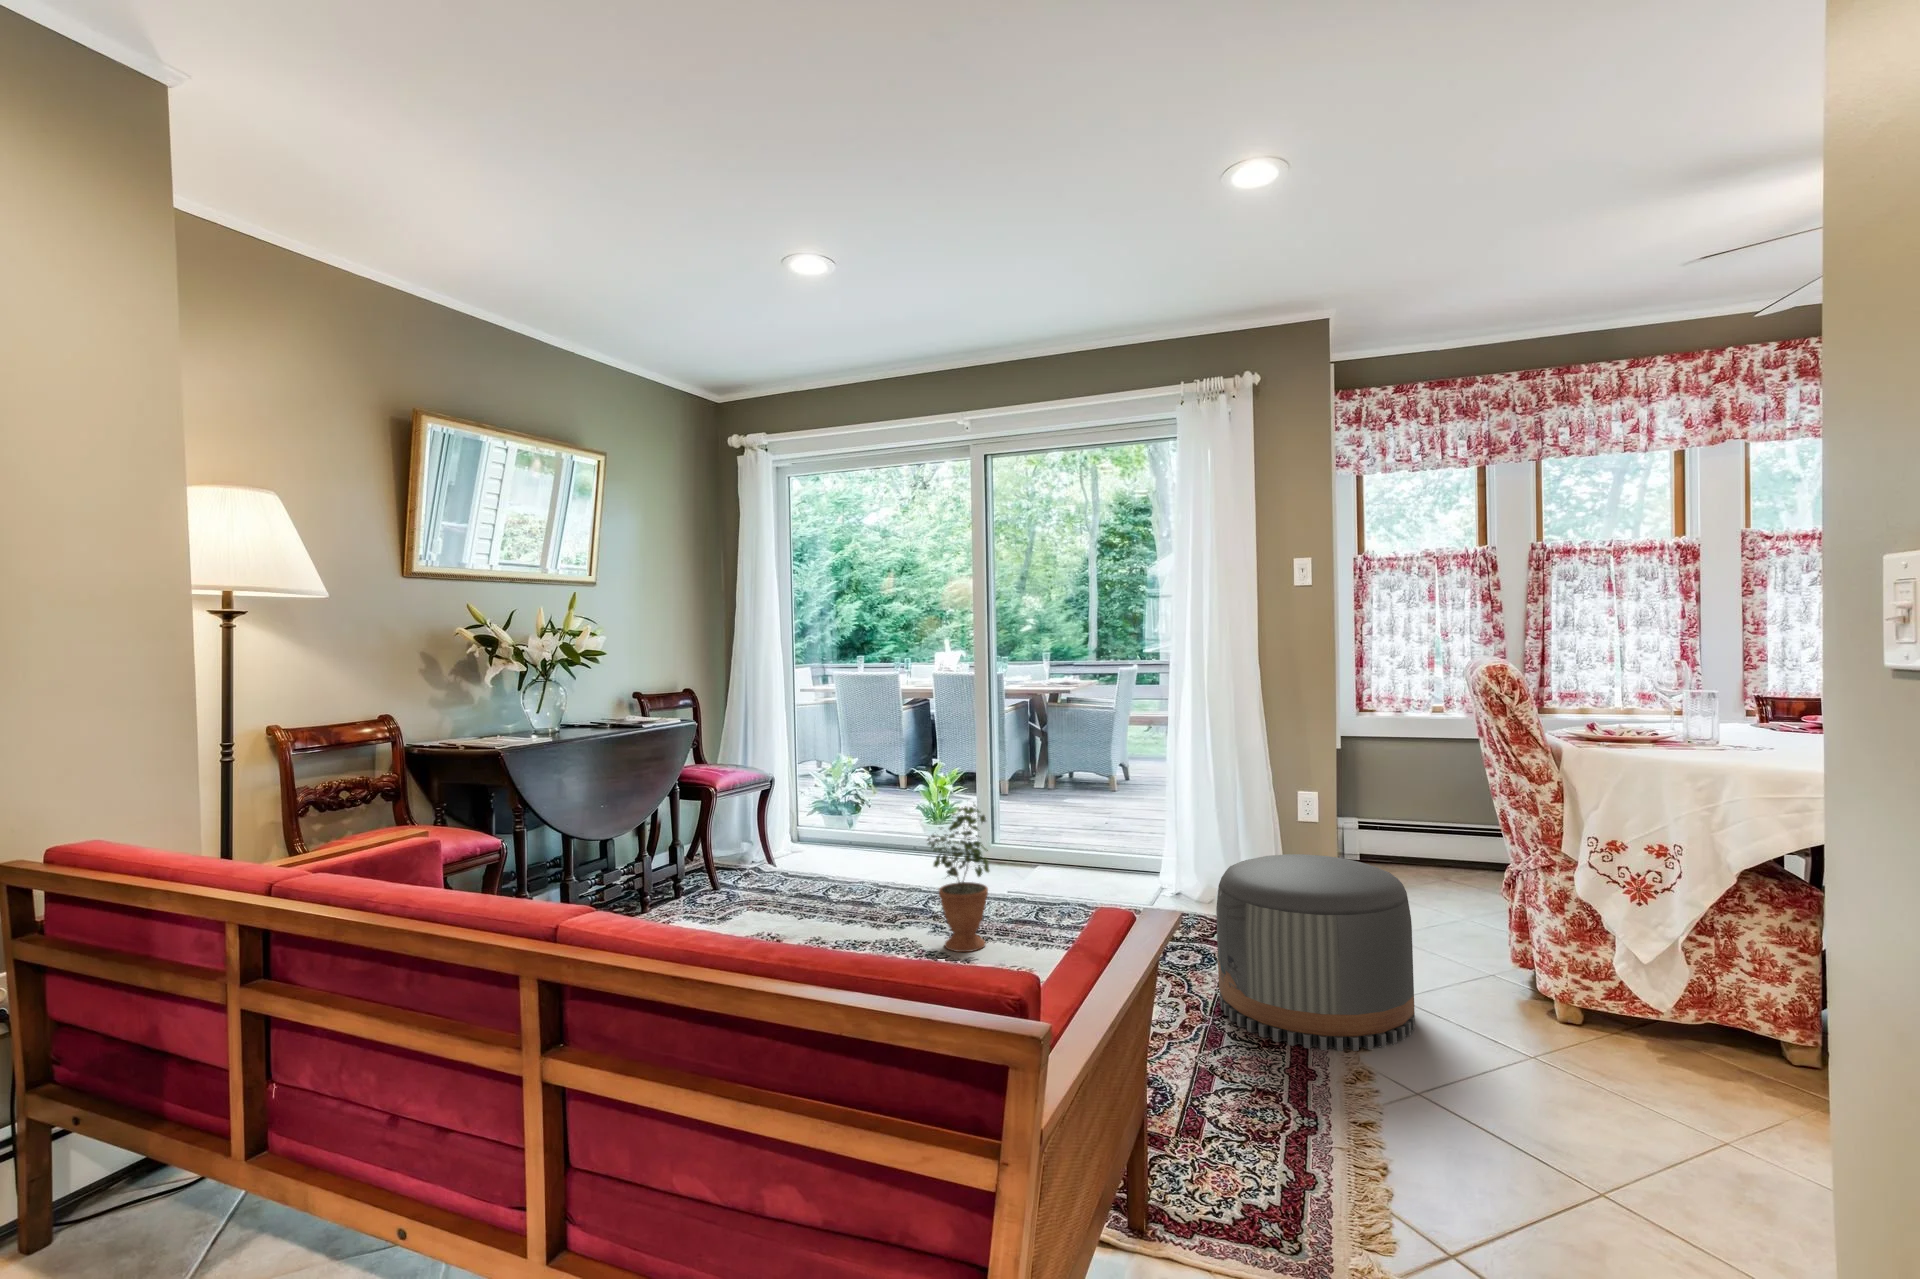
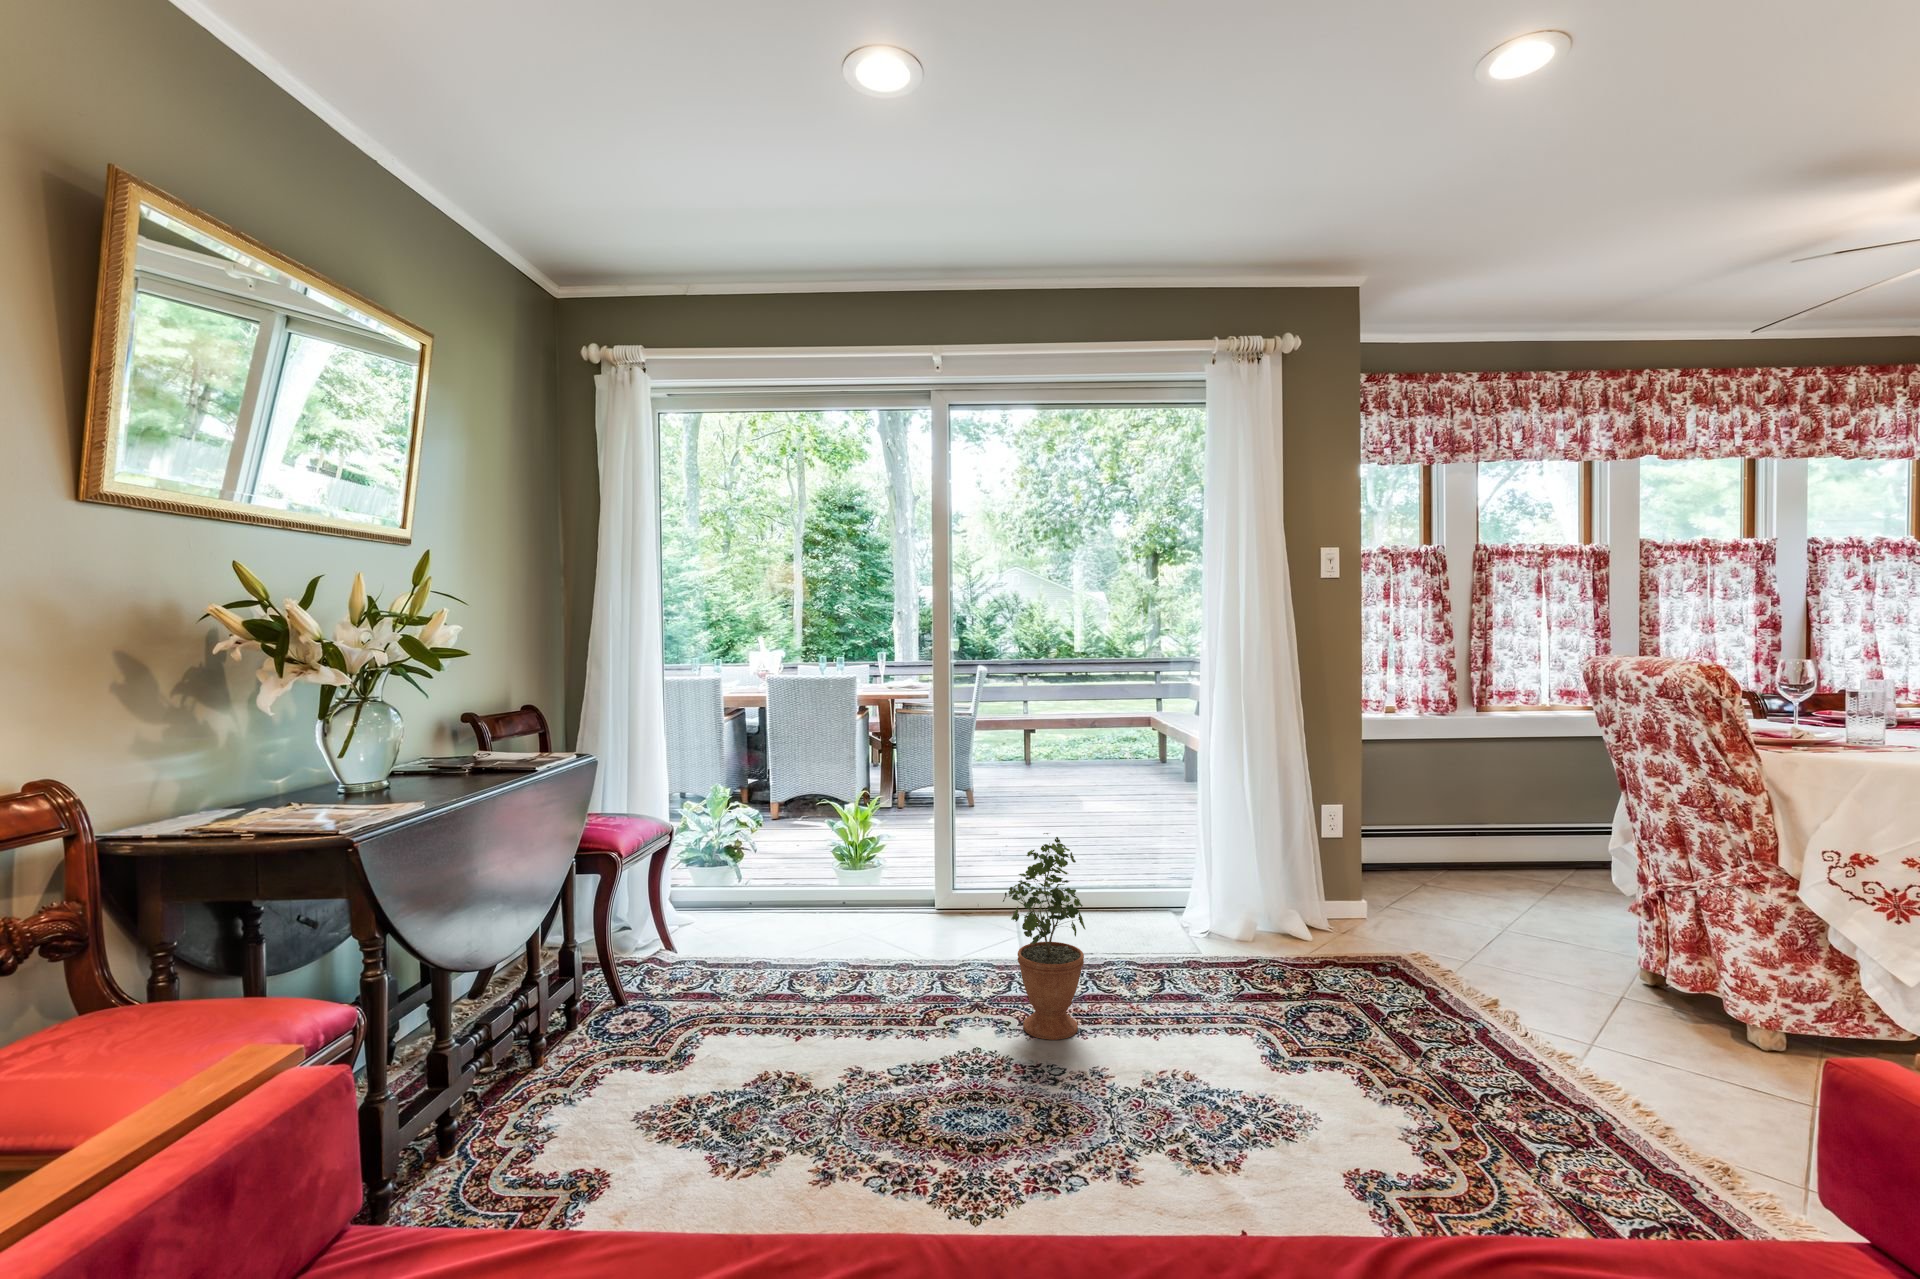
pouf: present [1216,854,1415,1051] -> none [1427,885,1682,1128]

